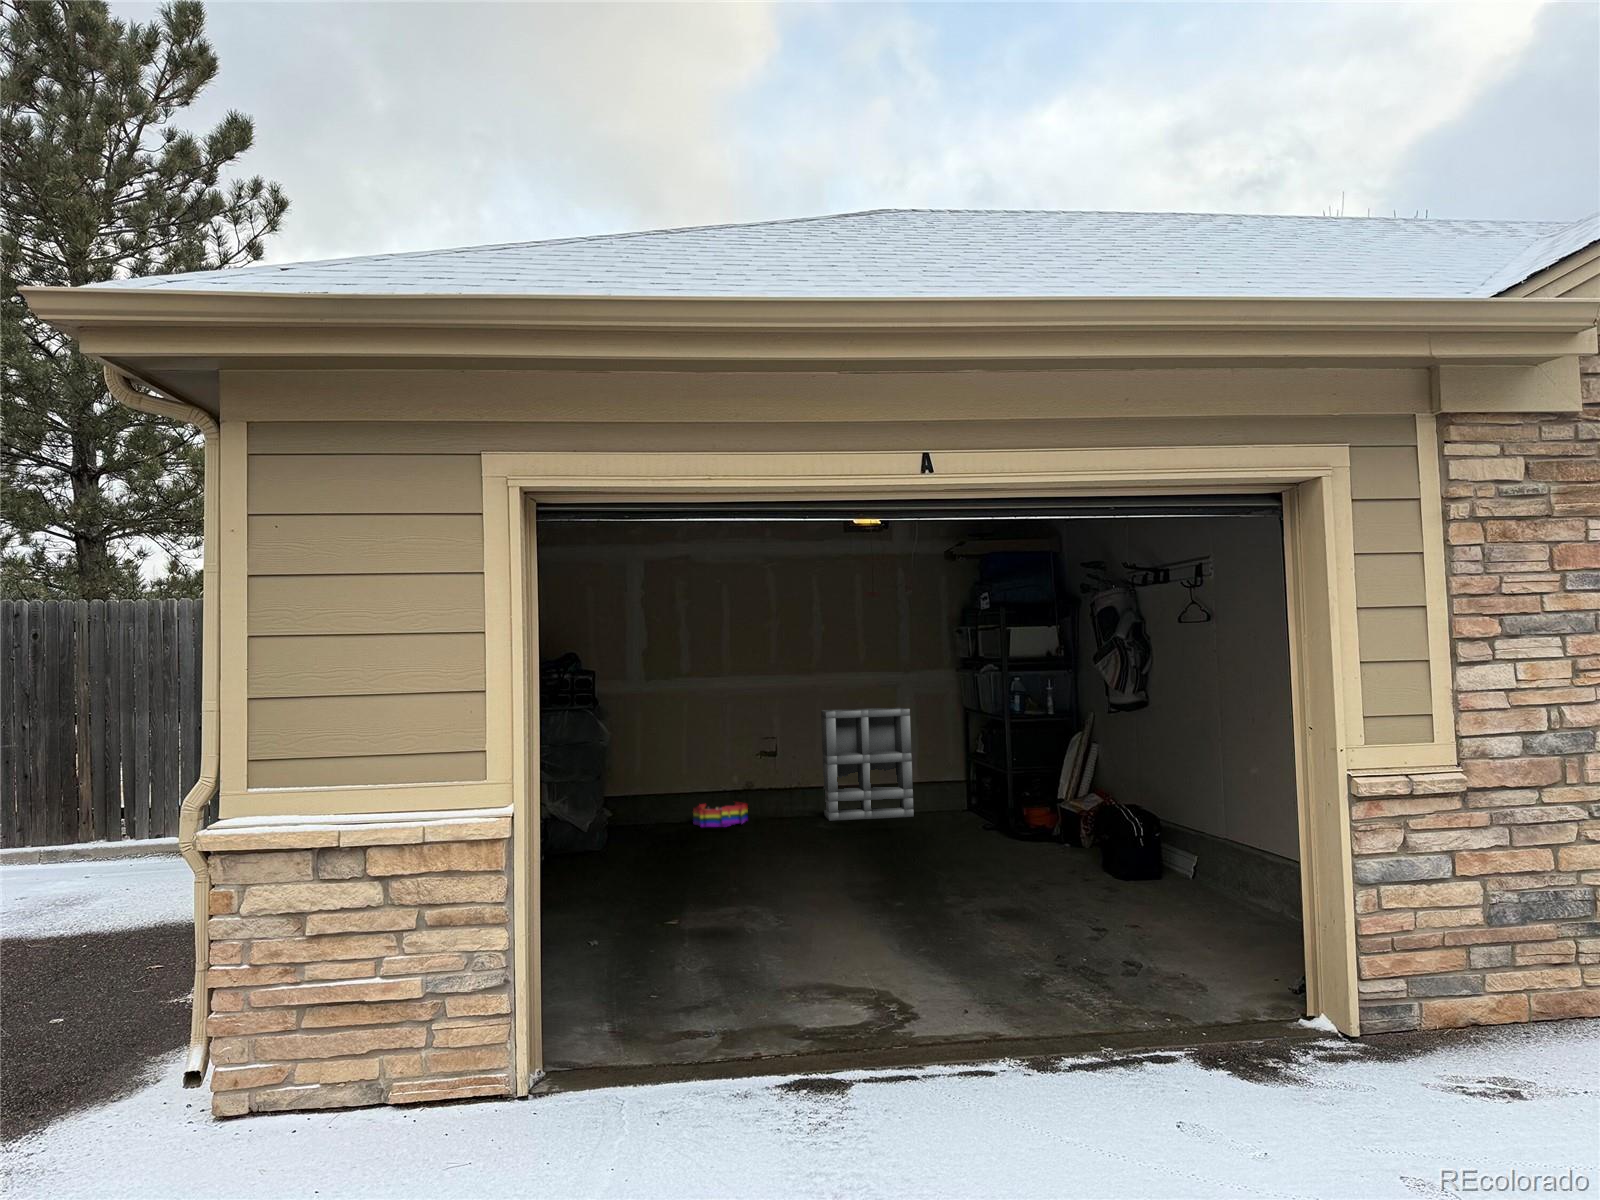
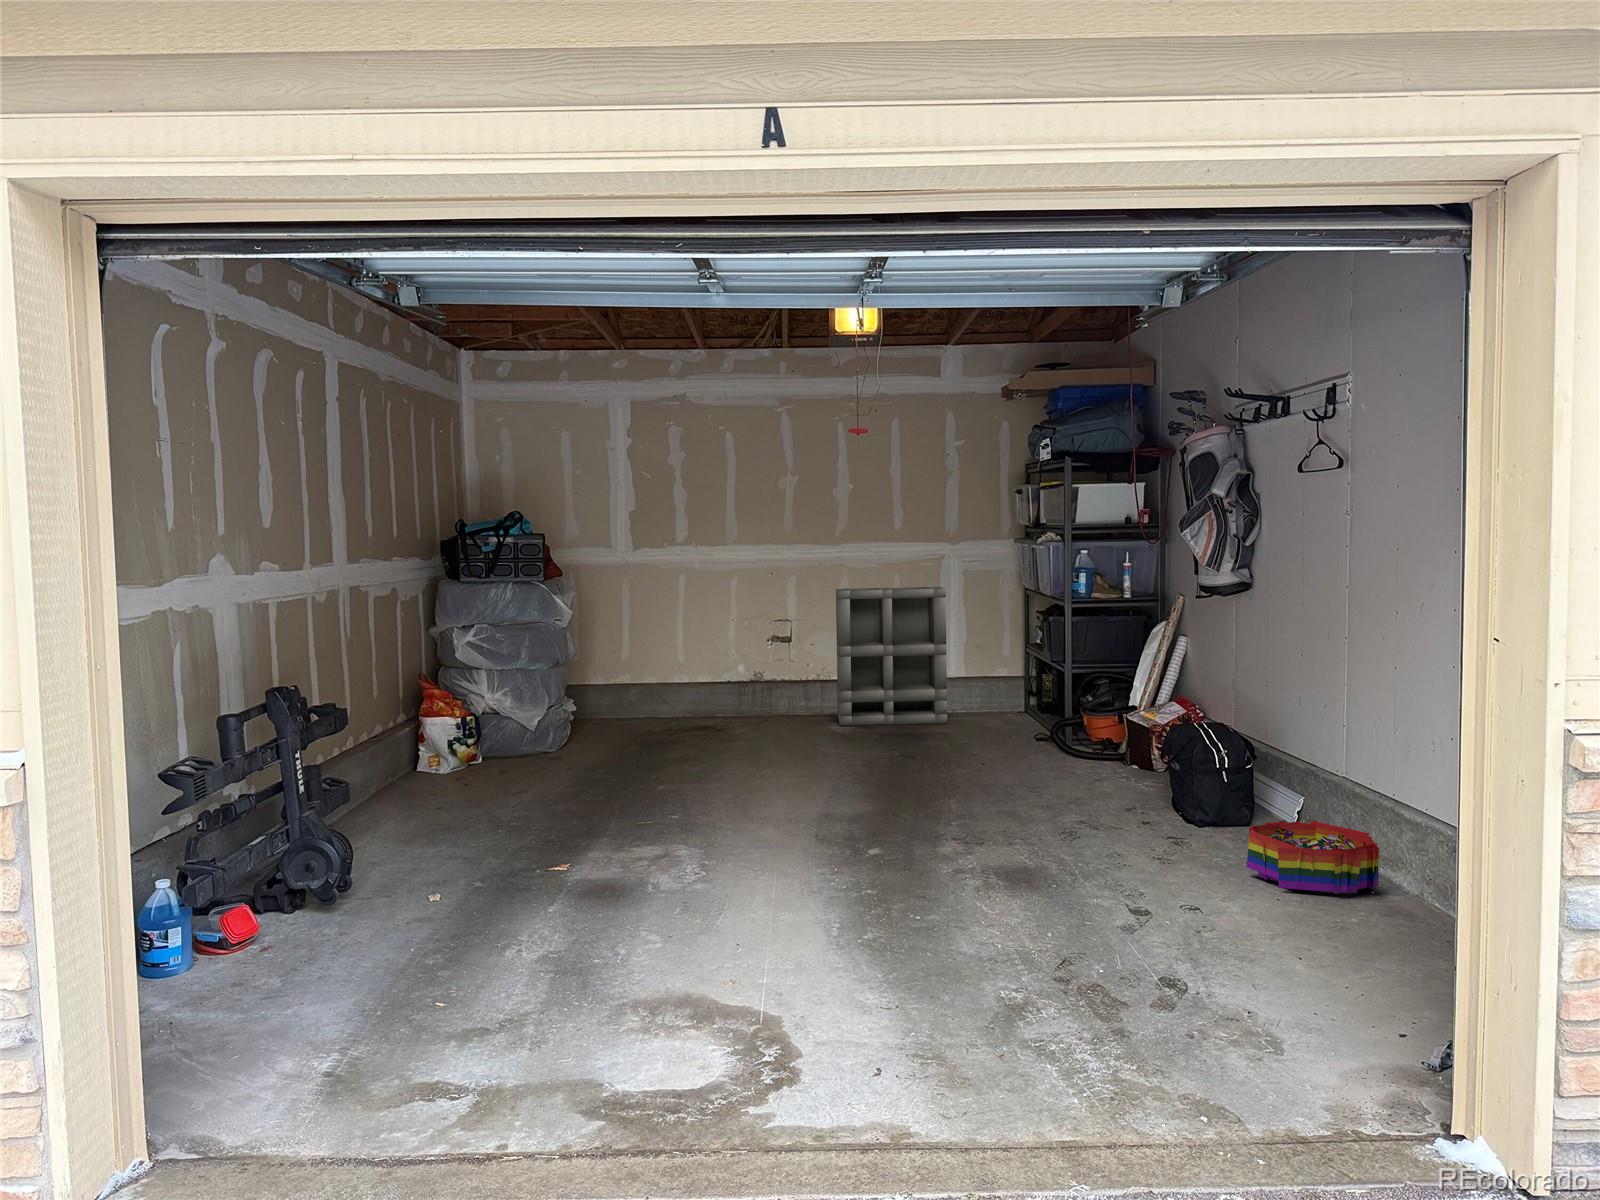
storage bin: present [693,802,748,827] -> present [1246,820,1379,894]

